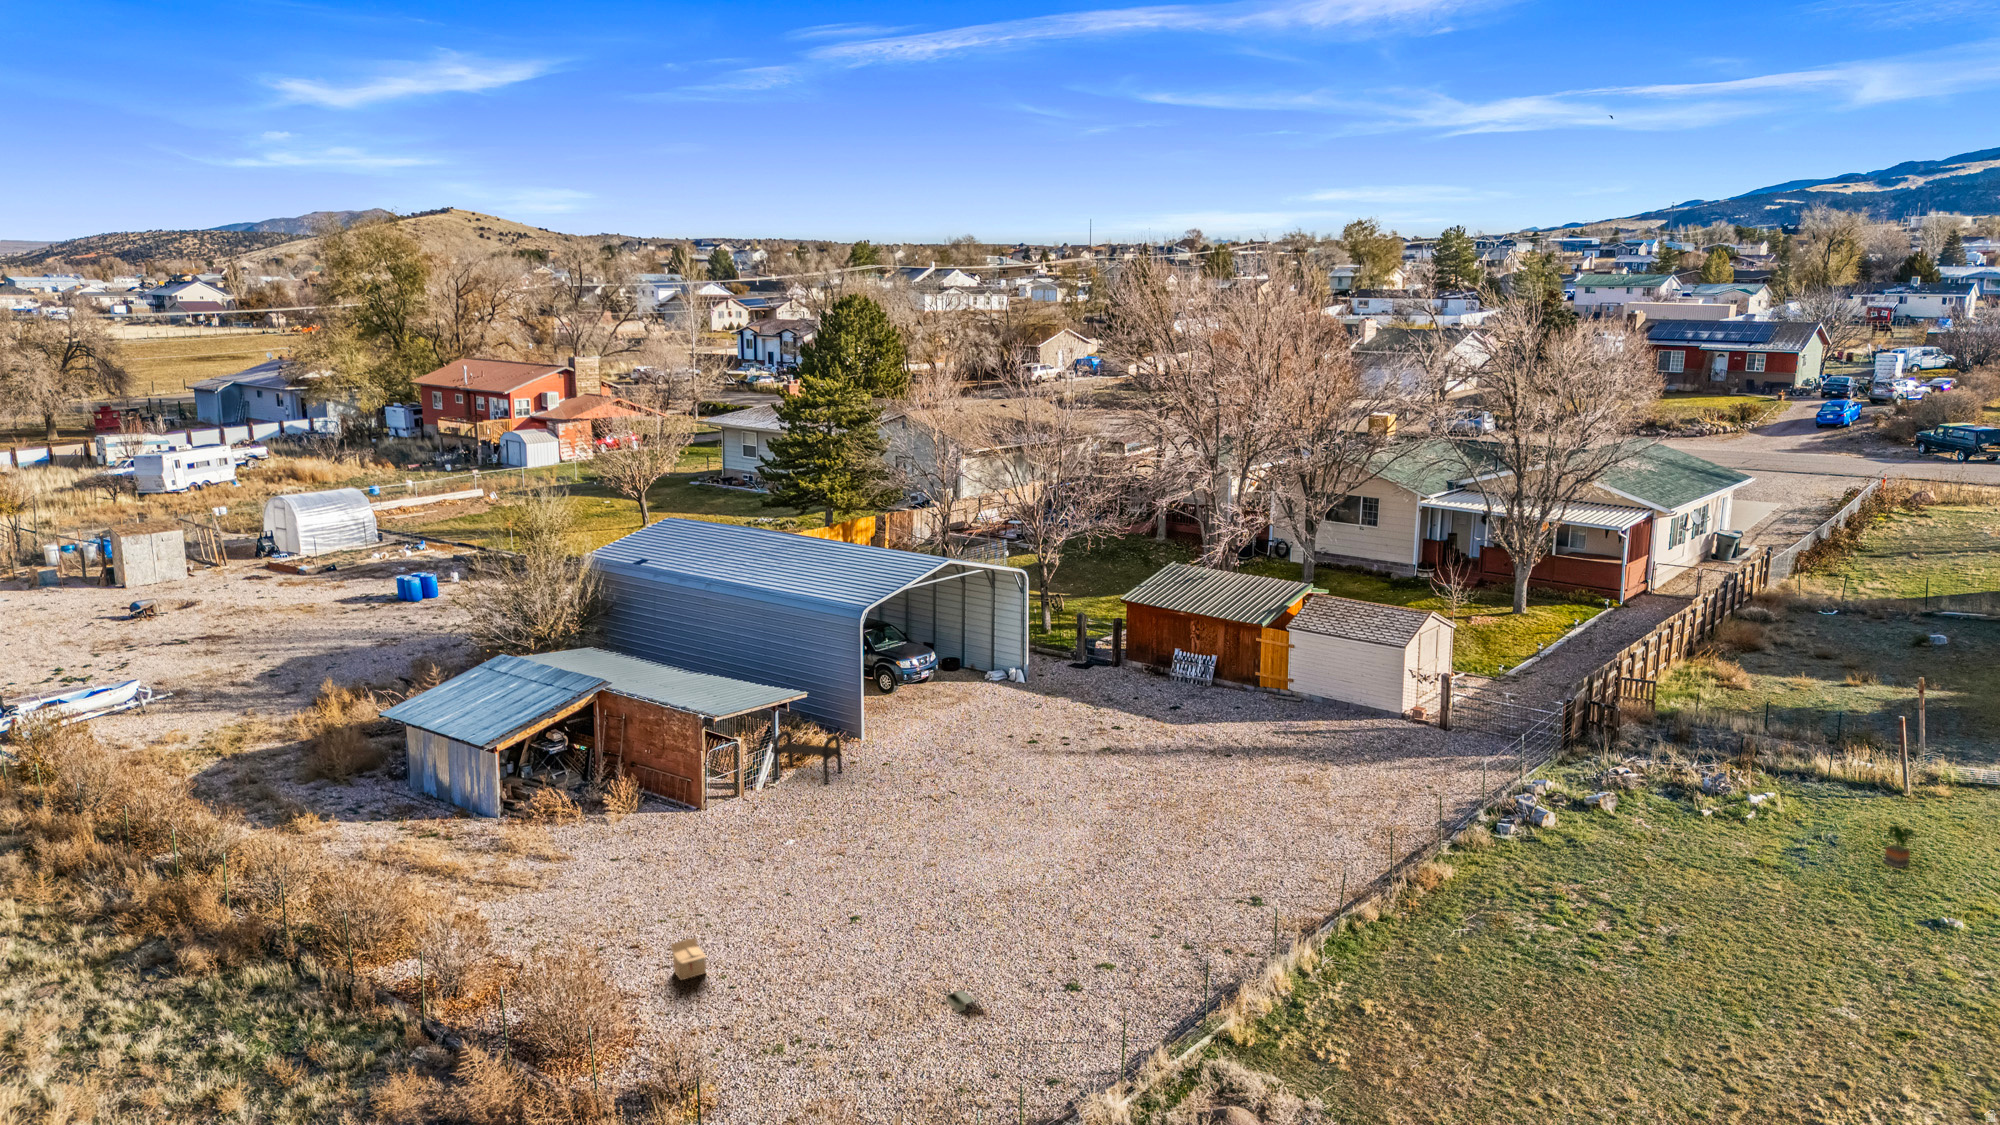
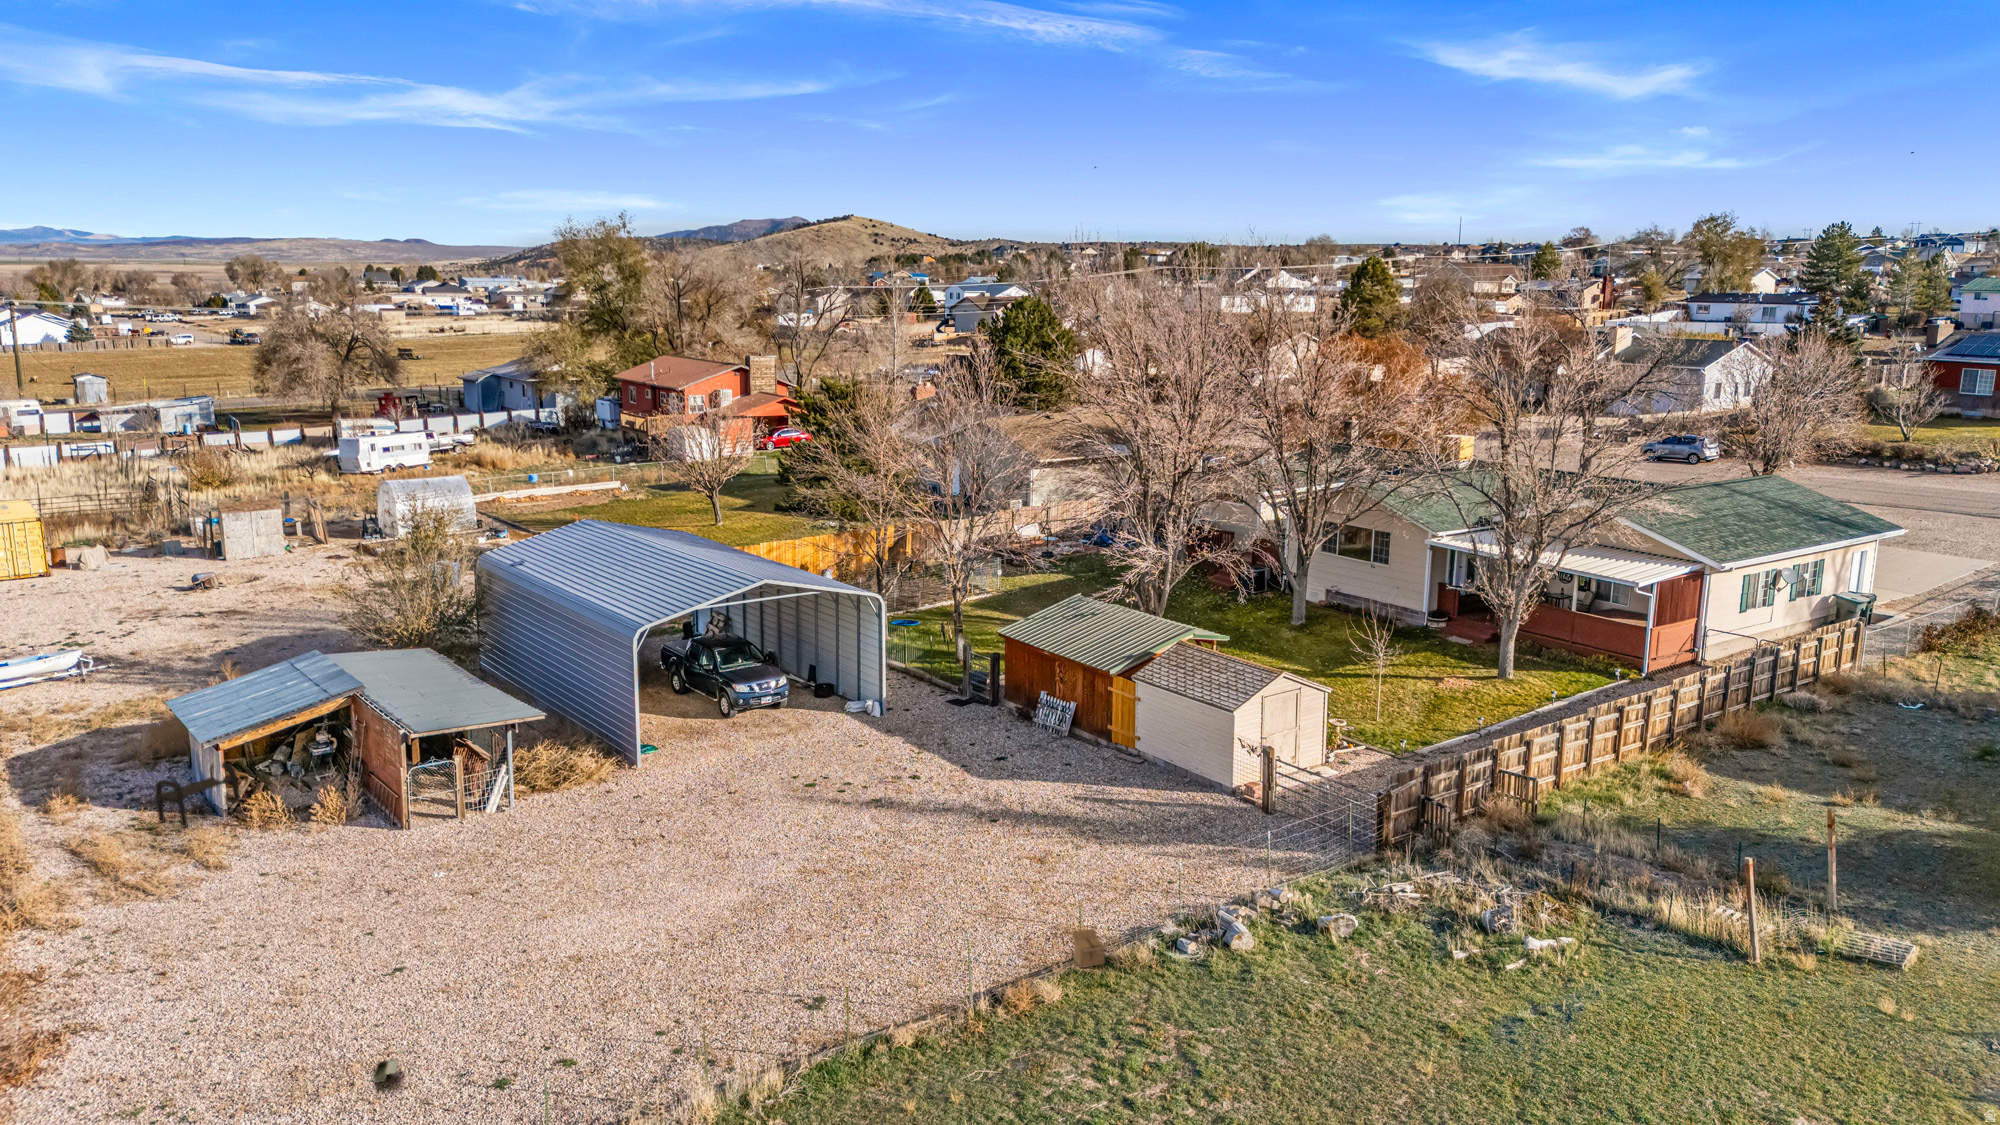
bench: present [773,730,842,784] -> present [155,763,240,827]
potted tree: present [1884,825,1918,868] -> none [1611,1004,1652,1060]
cardboard box: present [671,937,708,980] -> present [1072,928,1106,968]

